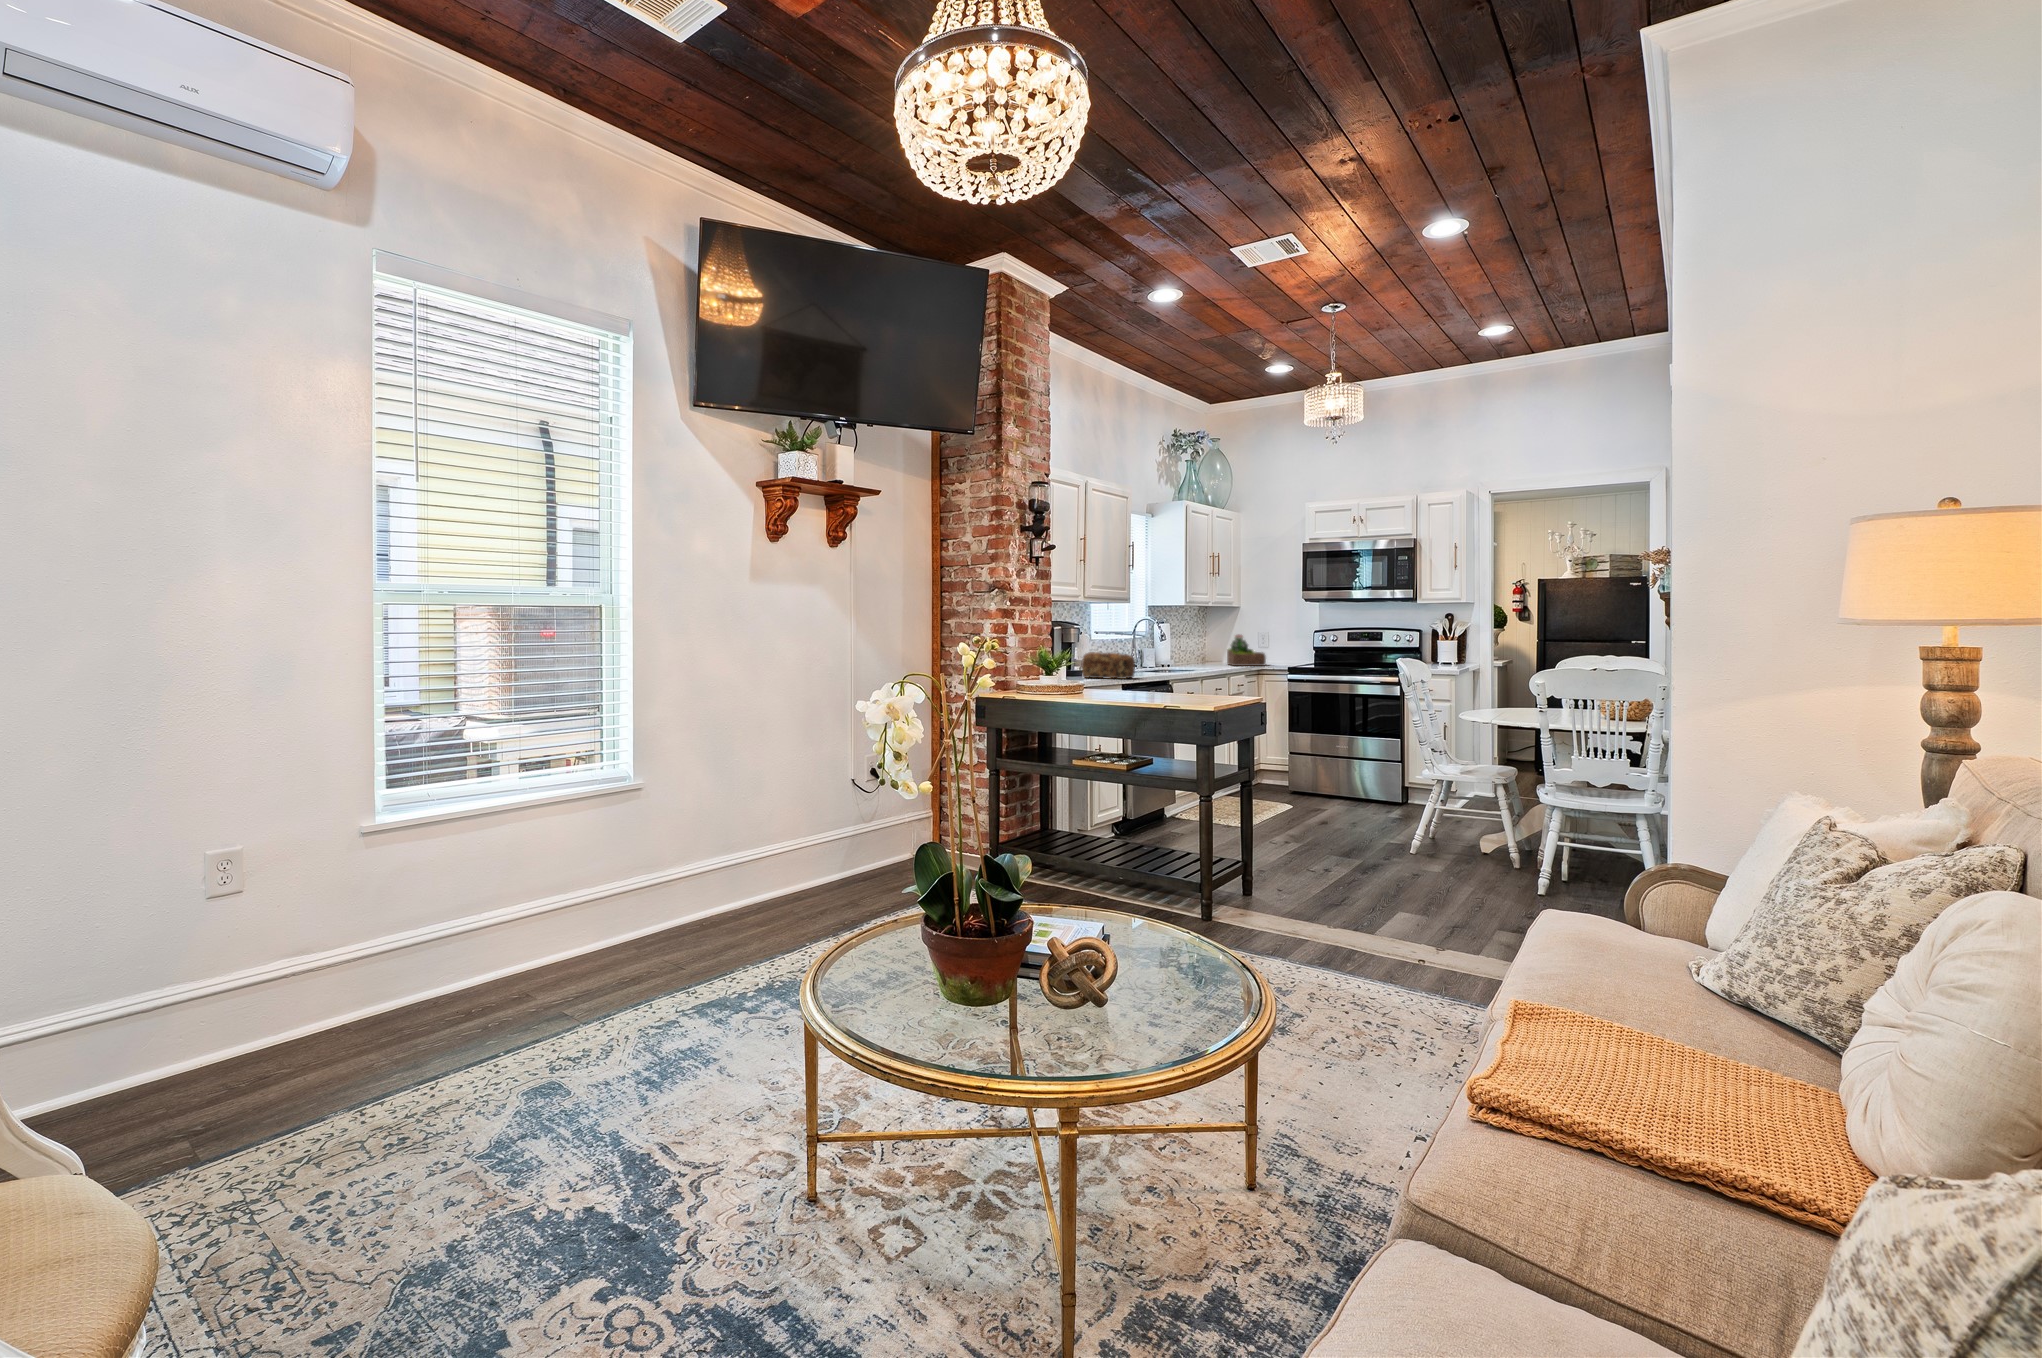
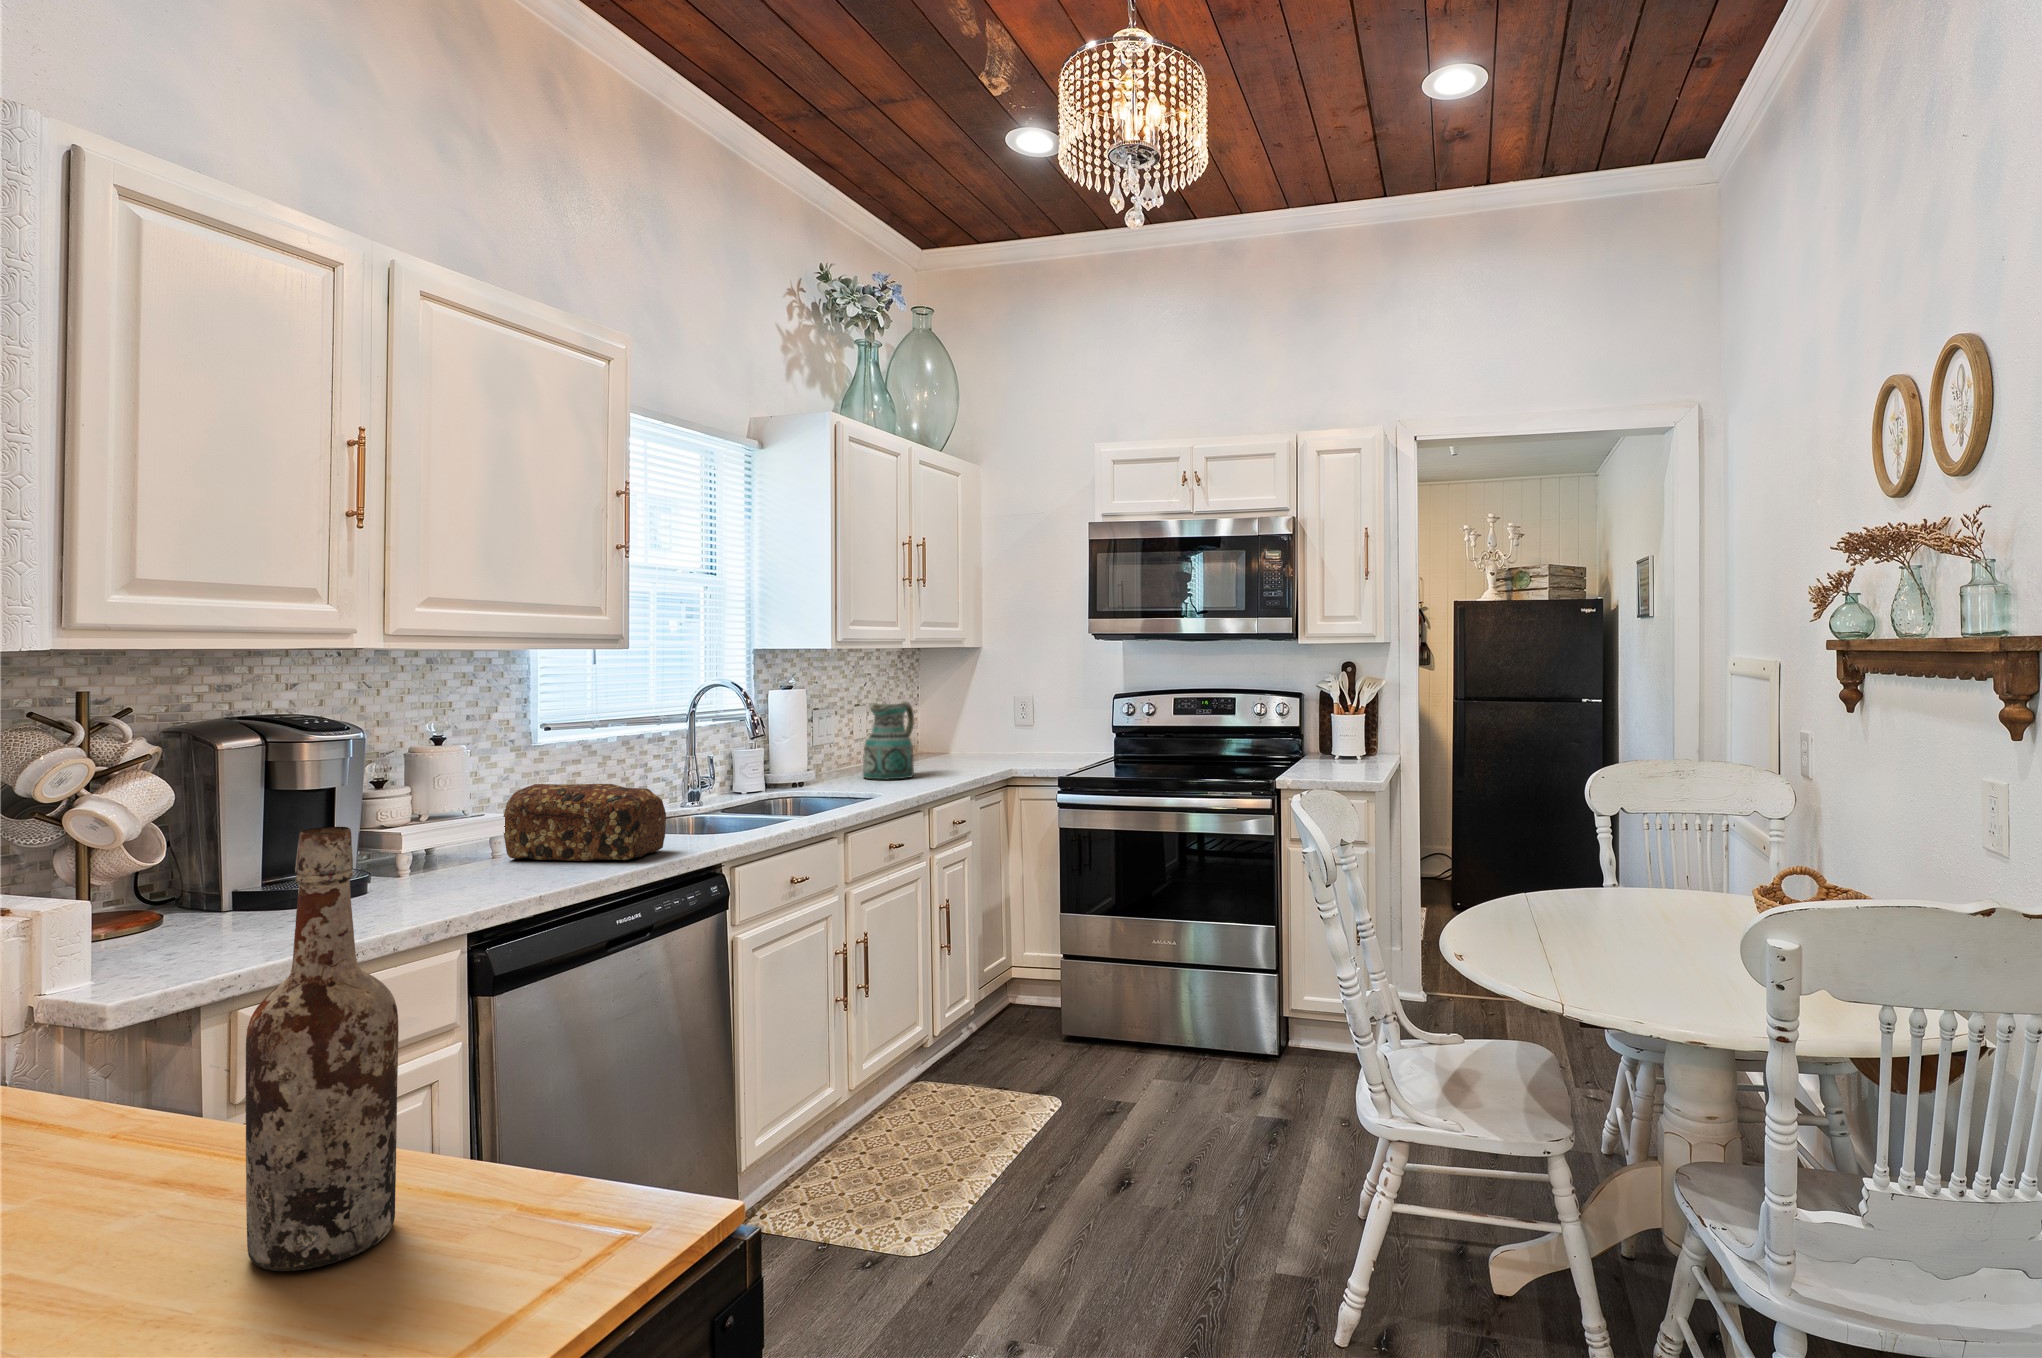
wine bottle: none [1139,629,1163,707] -> present [245,827,398,1271]
ceramic pitcher: none [1188,632,1213,668] -> present [863,702,914,780]
succulent plant: present [1227,635,1266,666] -> none [948,704,1022,770]

